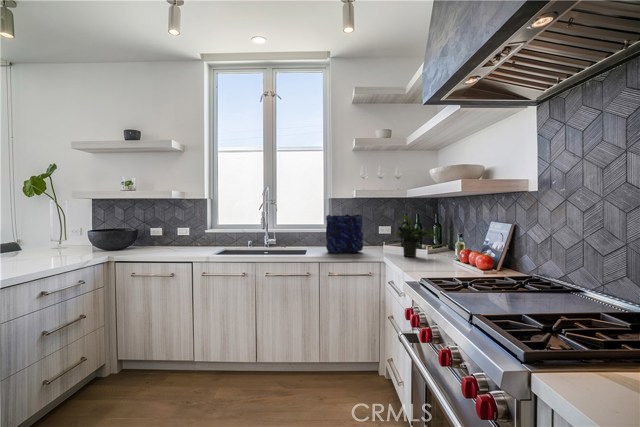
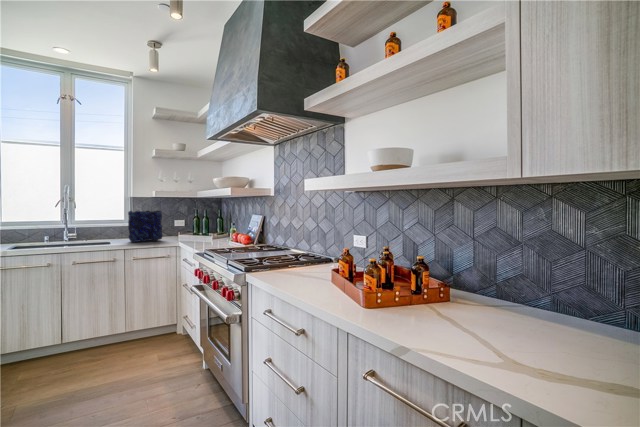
potted plant: present [393,215,436,257] -> none [188,211,219,241]

